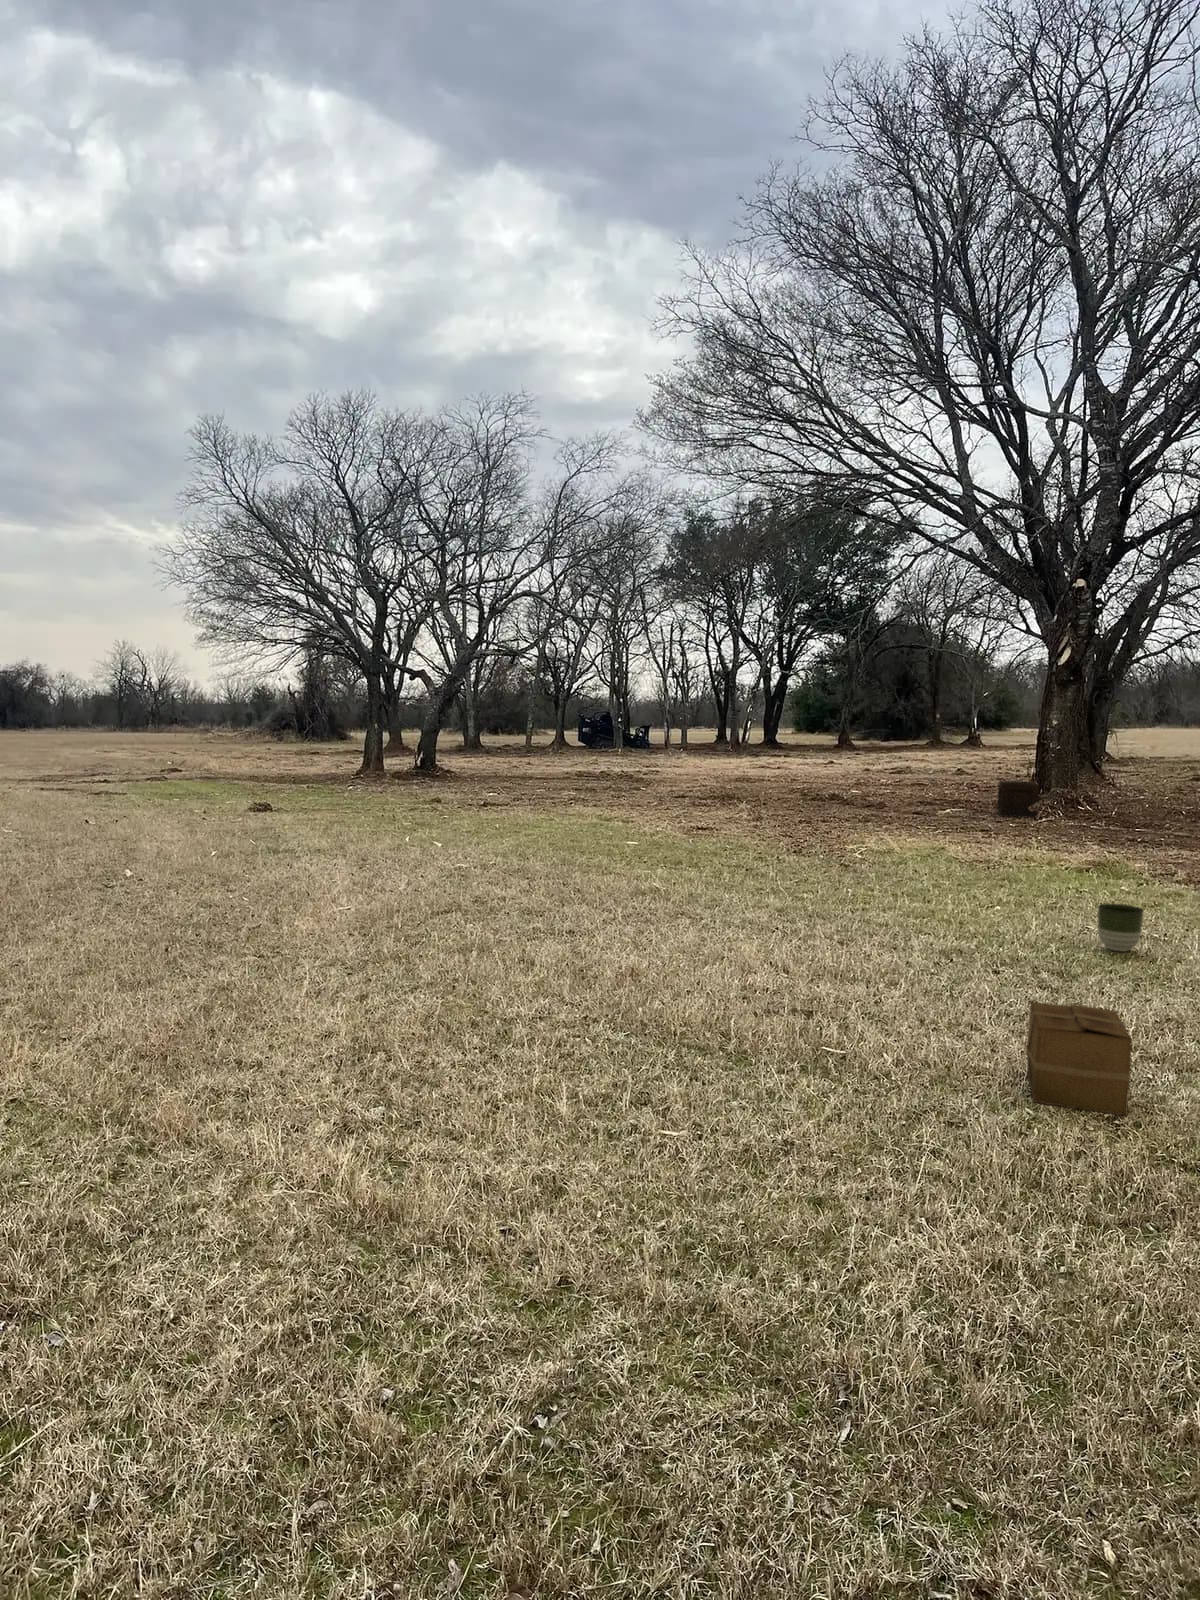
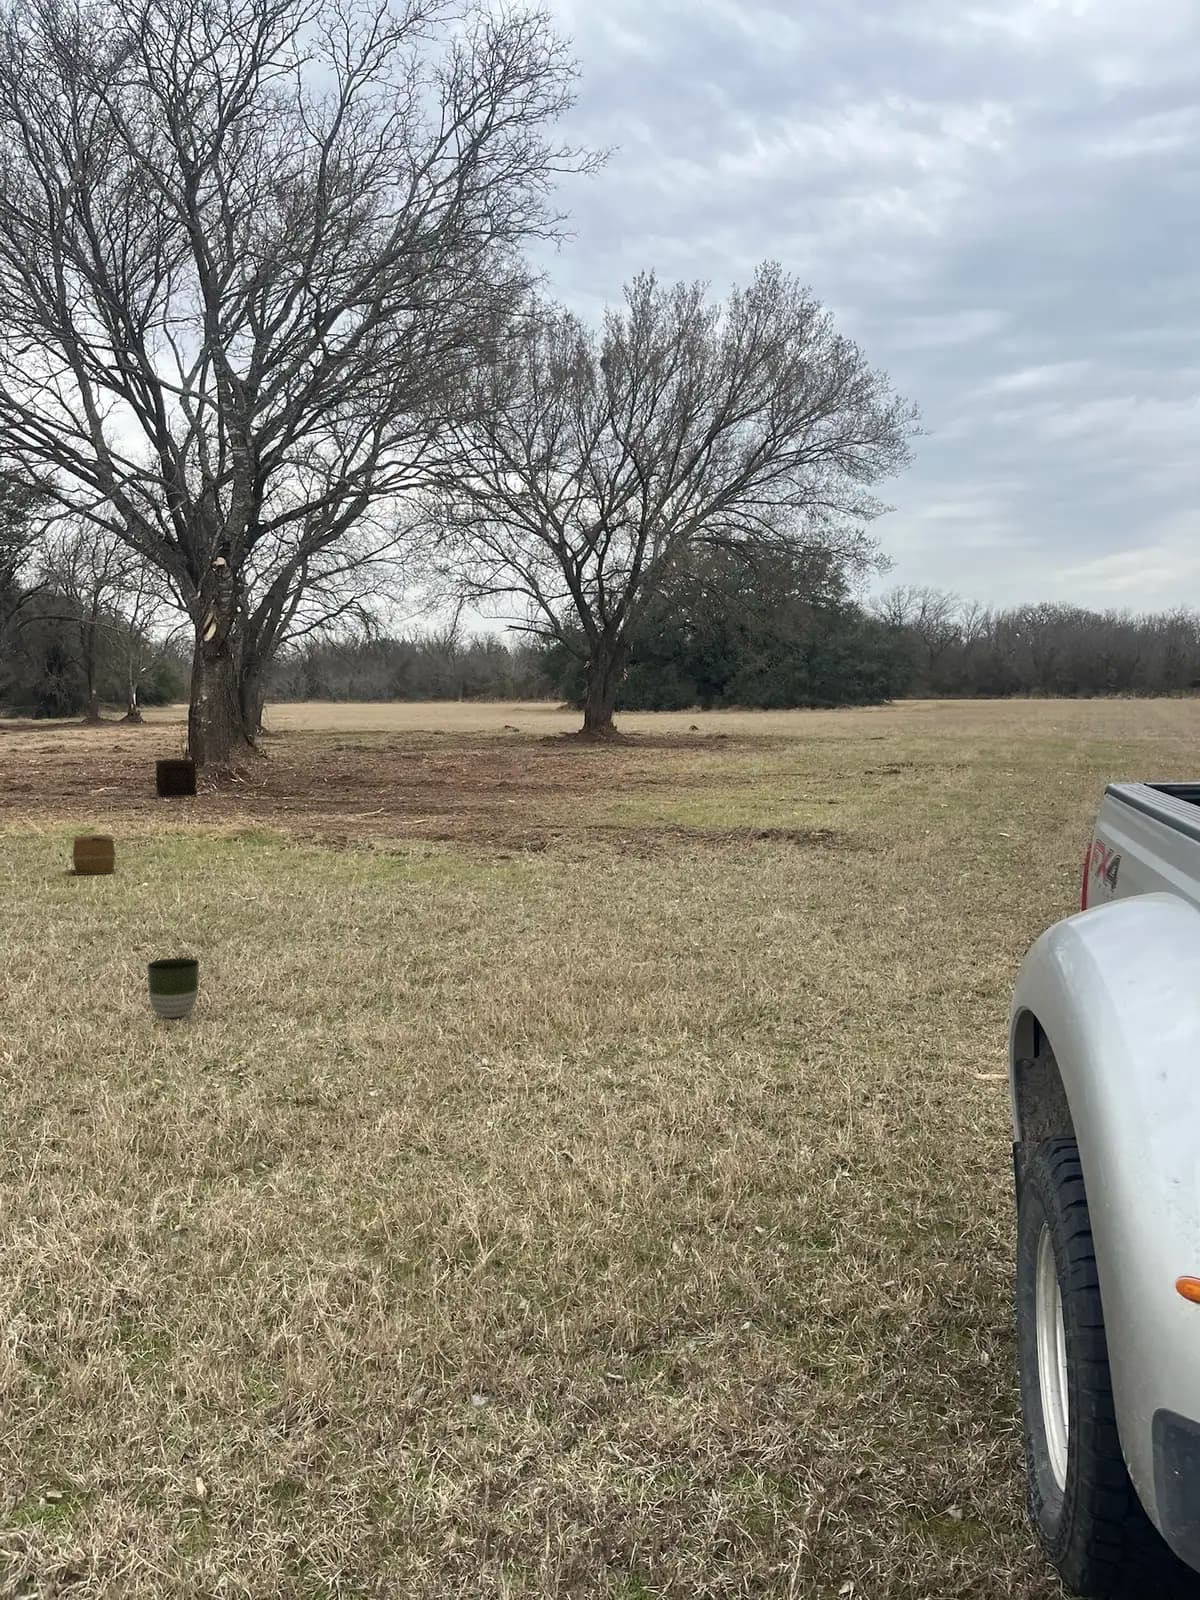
planter: present [1098,904,1143,952] -> present [147,958,199,1018]
cardboard box: present [1026,1002,1132,1116] -> present [72,835,116,875]

